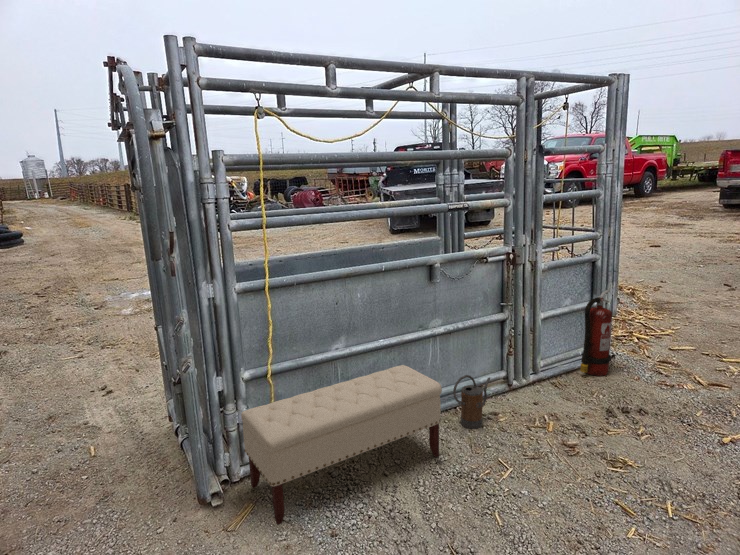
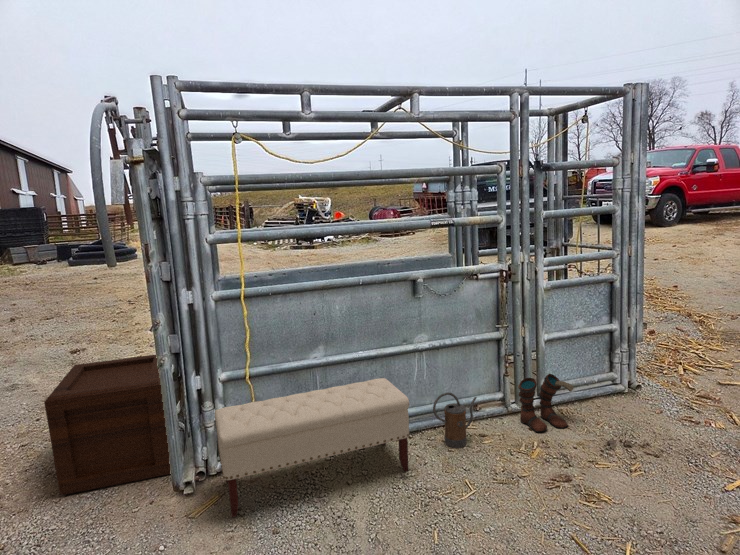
fire extinguisher: present [580,290,612,376] -> none [593,314,629,406]
boots: none [521,350,572,407] -> present [518,374,574,432]
wooden crate: none [37,353,185,524] -> present [44,355,170,495]

